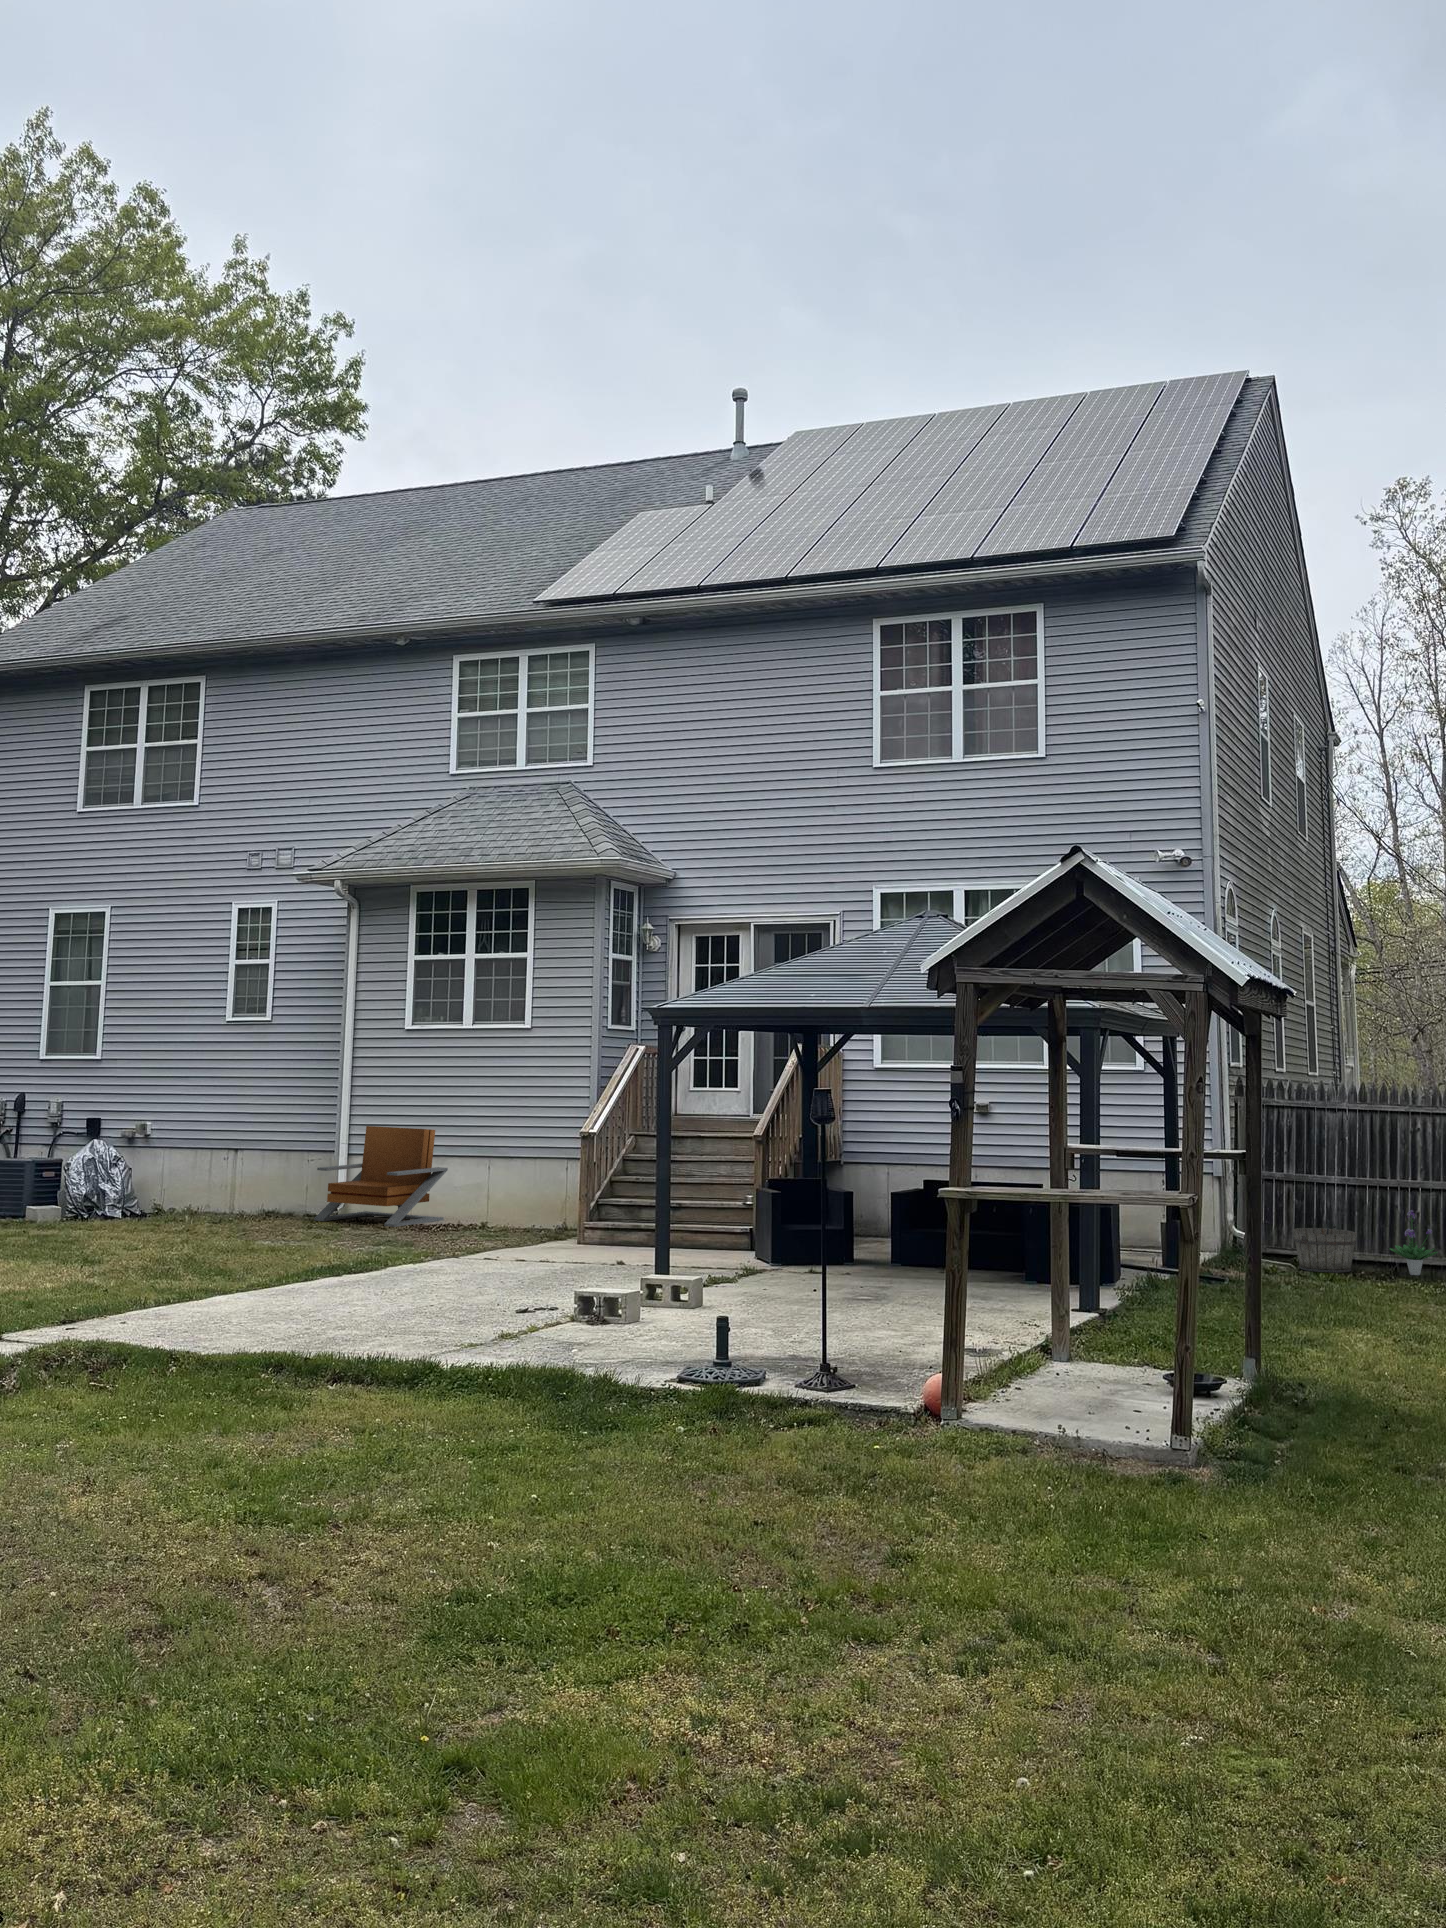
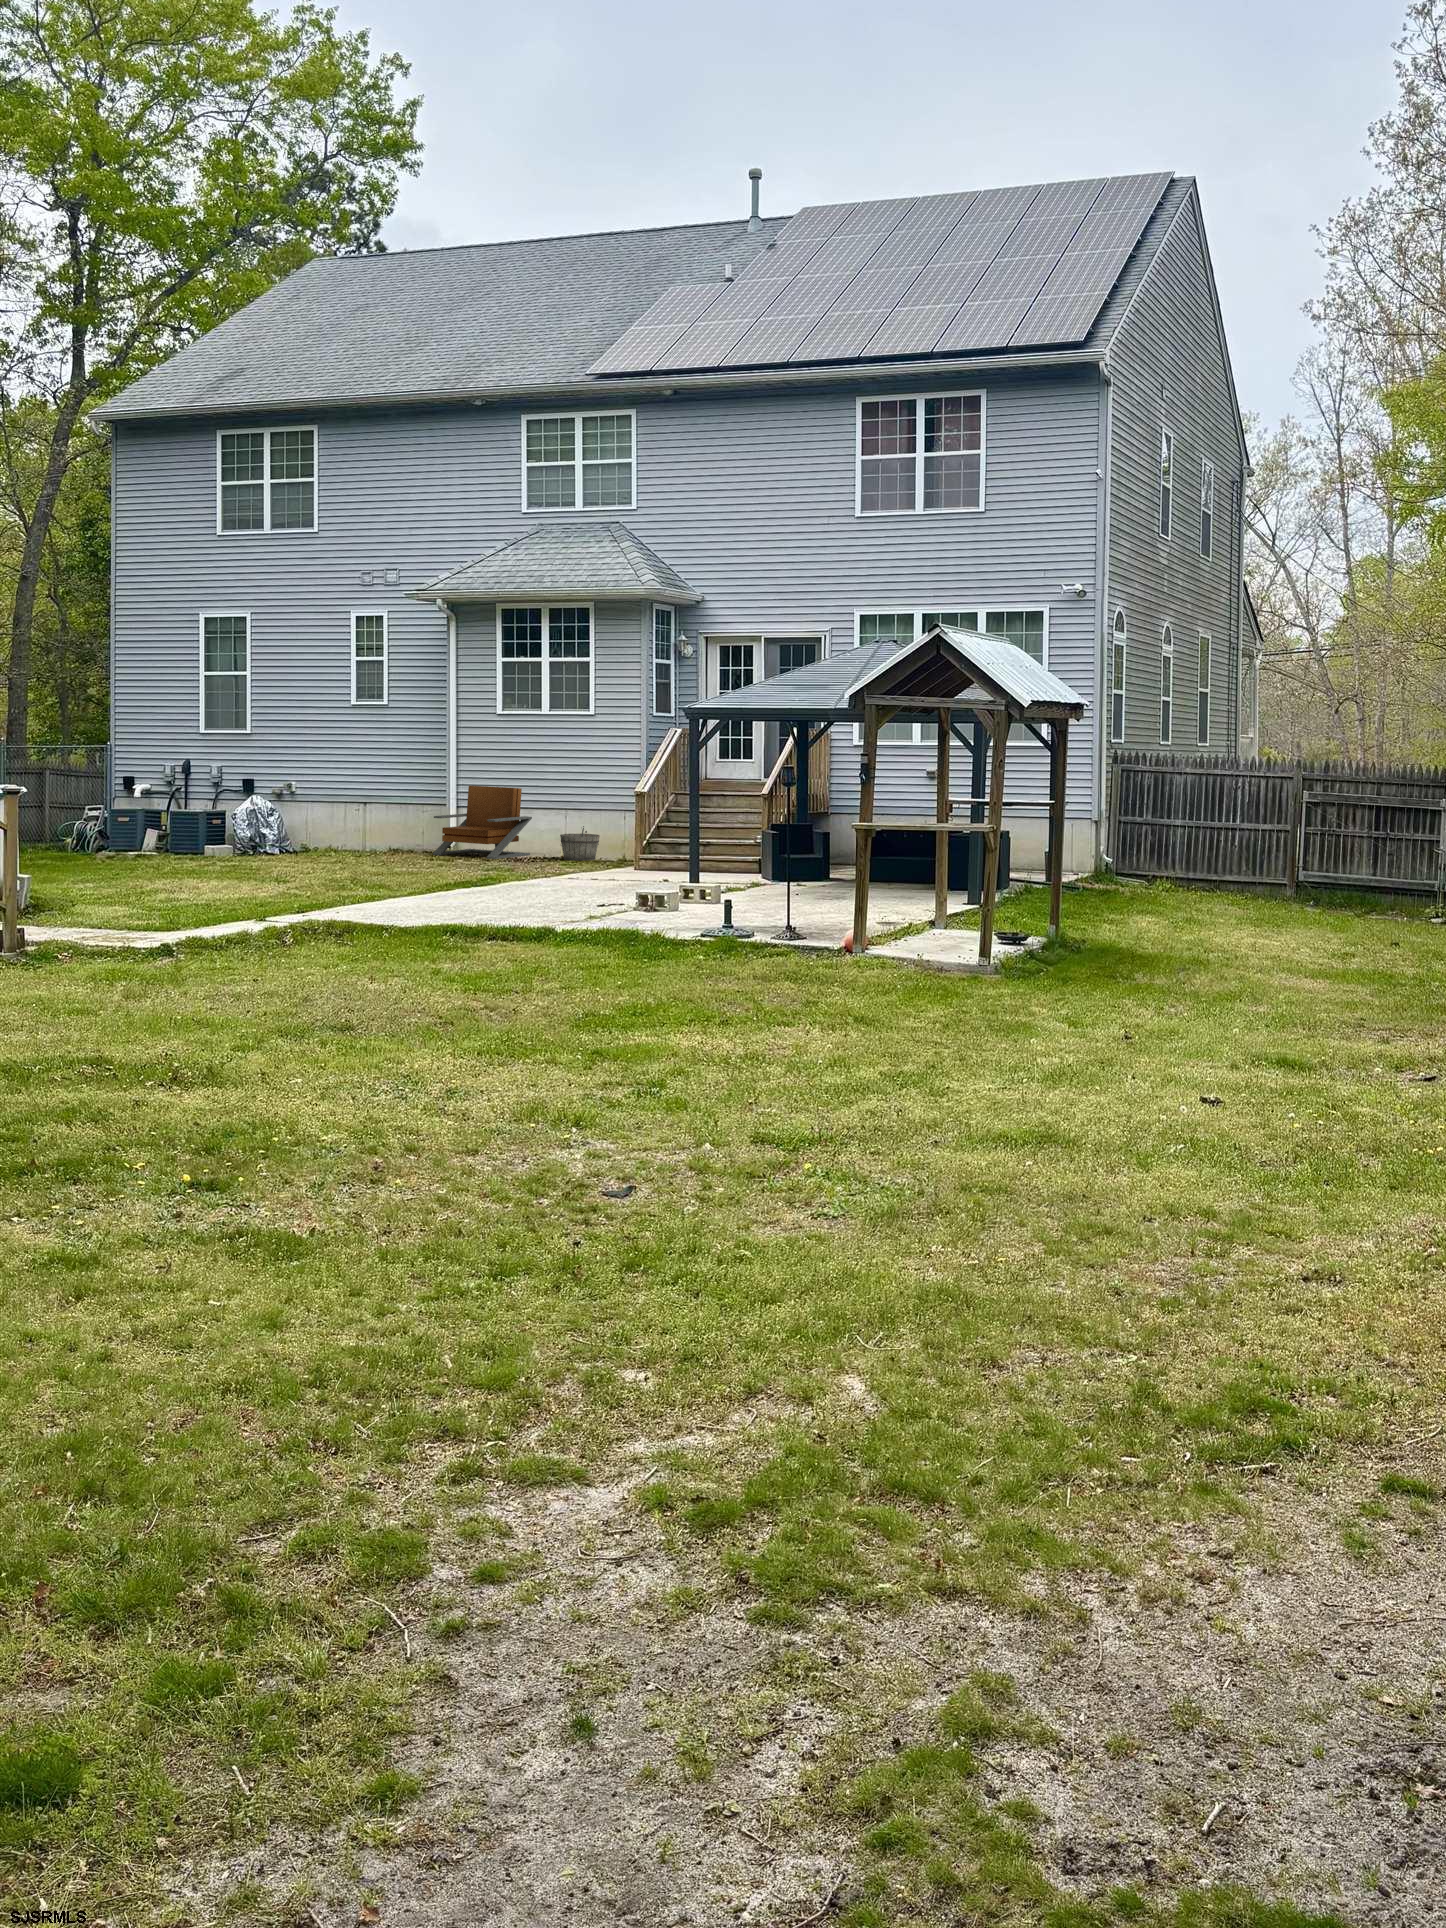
potted plant: present [1389,1210,1438,1275] -> none [1212,846,1246,891]
wooden bucket: present [1293,1217,1357,1273] -> present [560,826,600,860]

